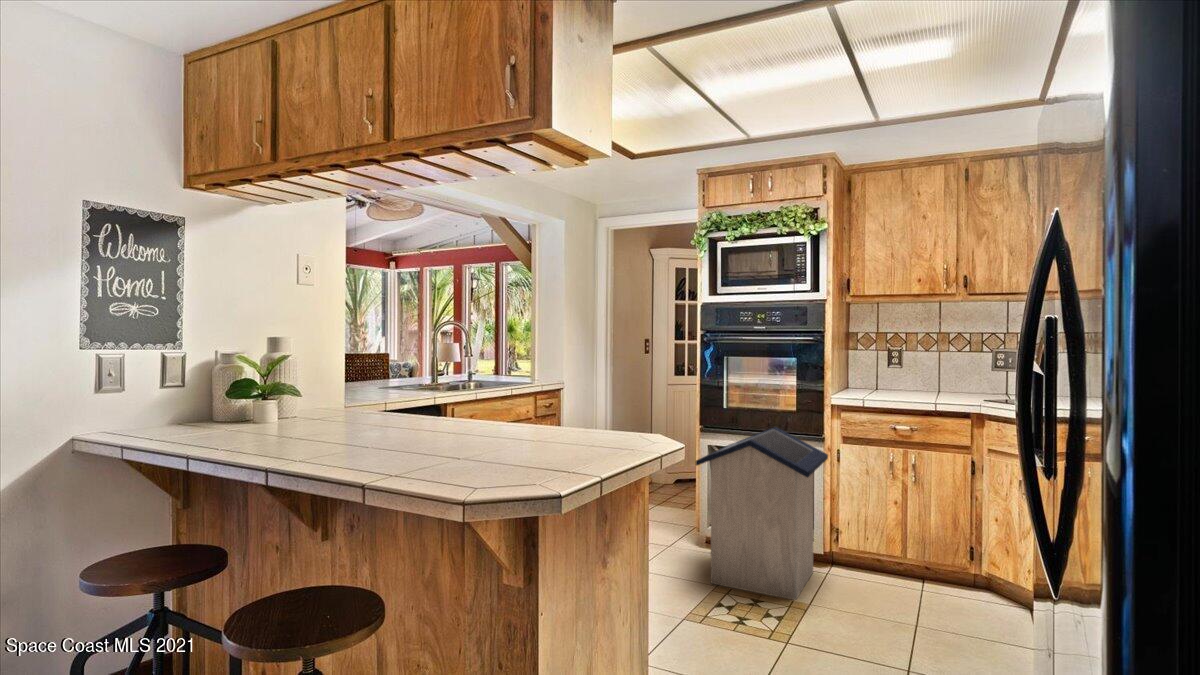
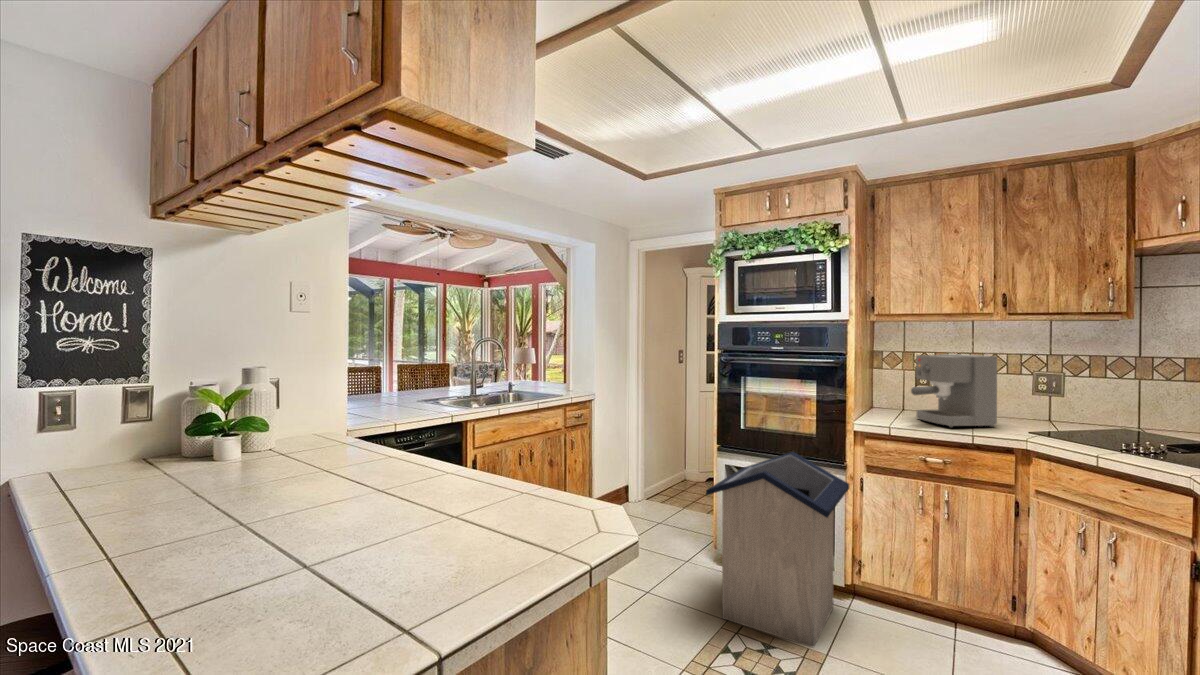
coffee maker: none [883,333,959,399] -> present [911,354,997,427]

